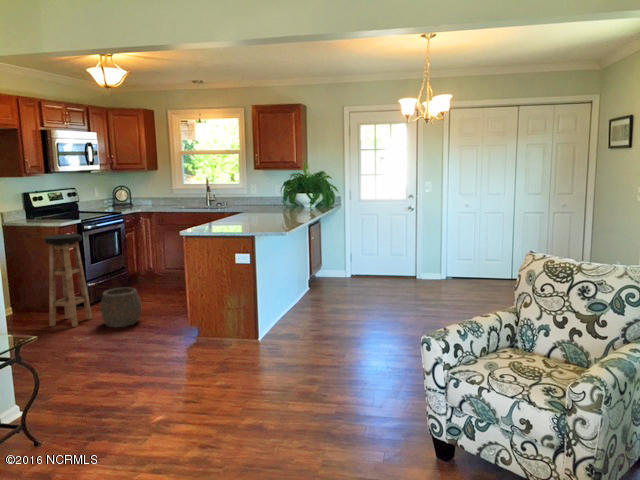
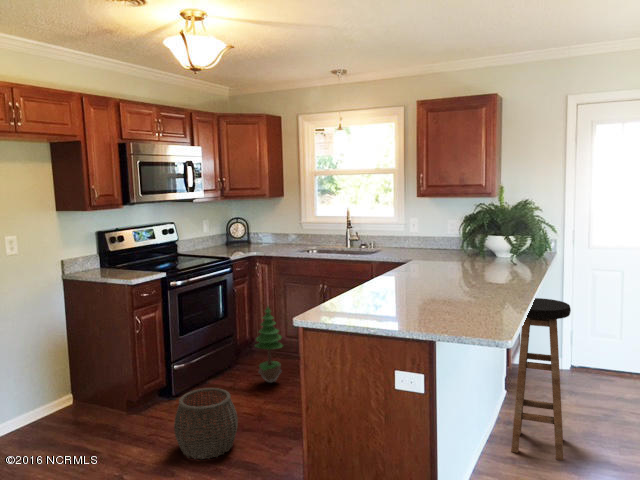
bar stool: present [45,234,92,327] -> present [511,298,571,460]
potted tree: none [145,242,166,295] -> present [255,306,283,383]

